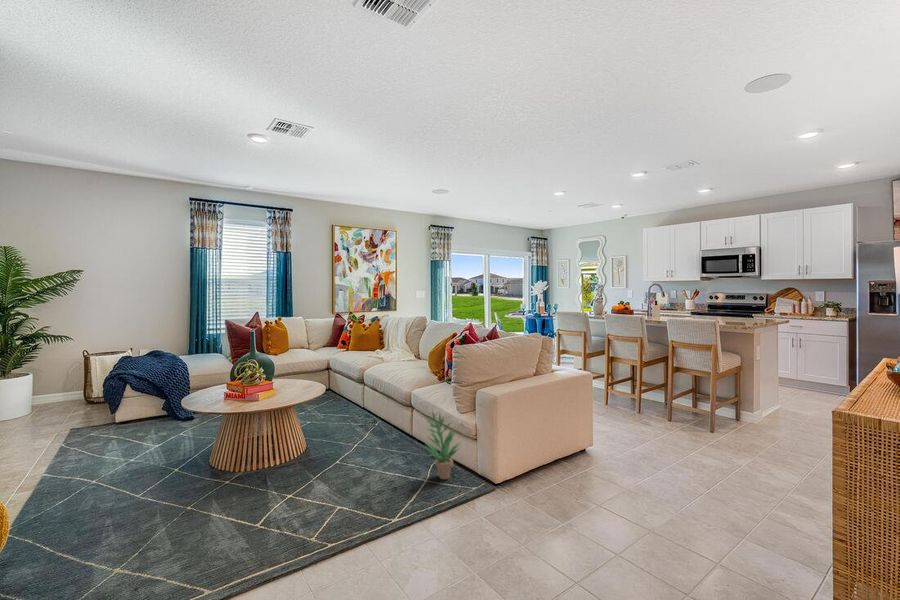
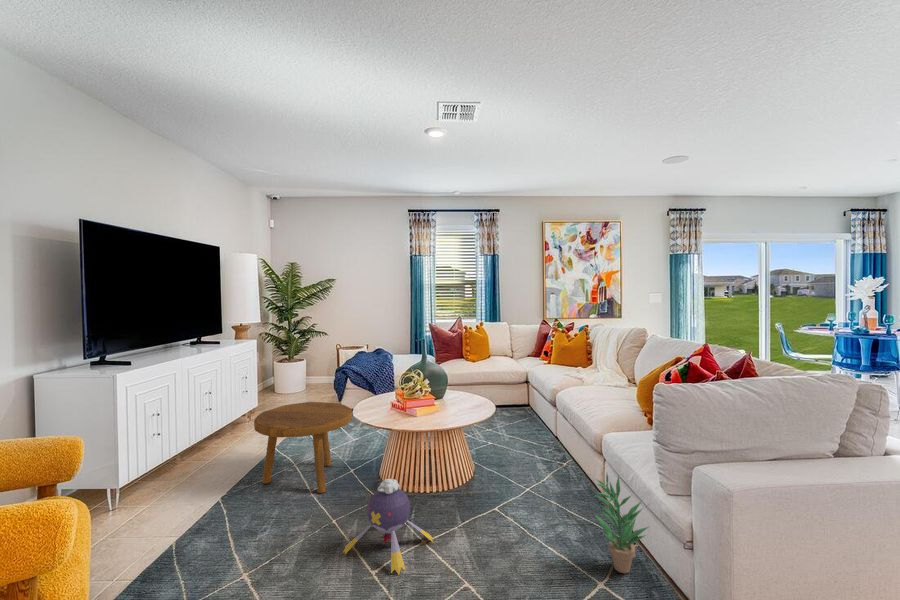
footstool: none [31,403,170,509] -> present [254,402,352,493]
plush toy: none [201,452,294,536] -> present [343,479,434,575]

